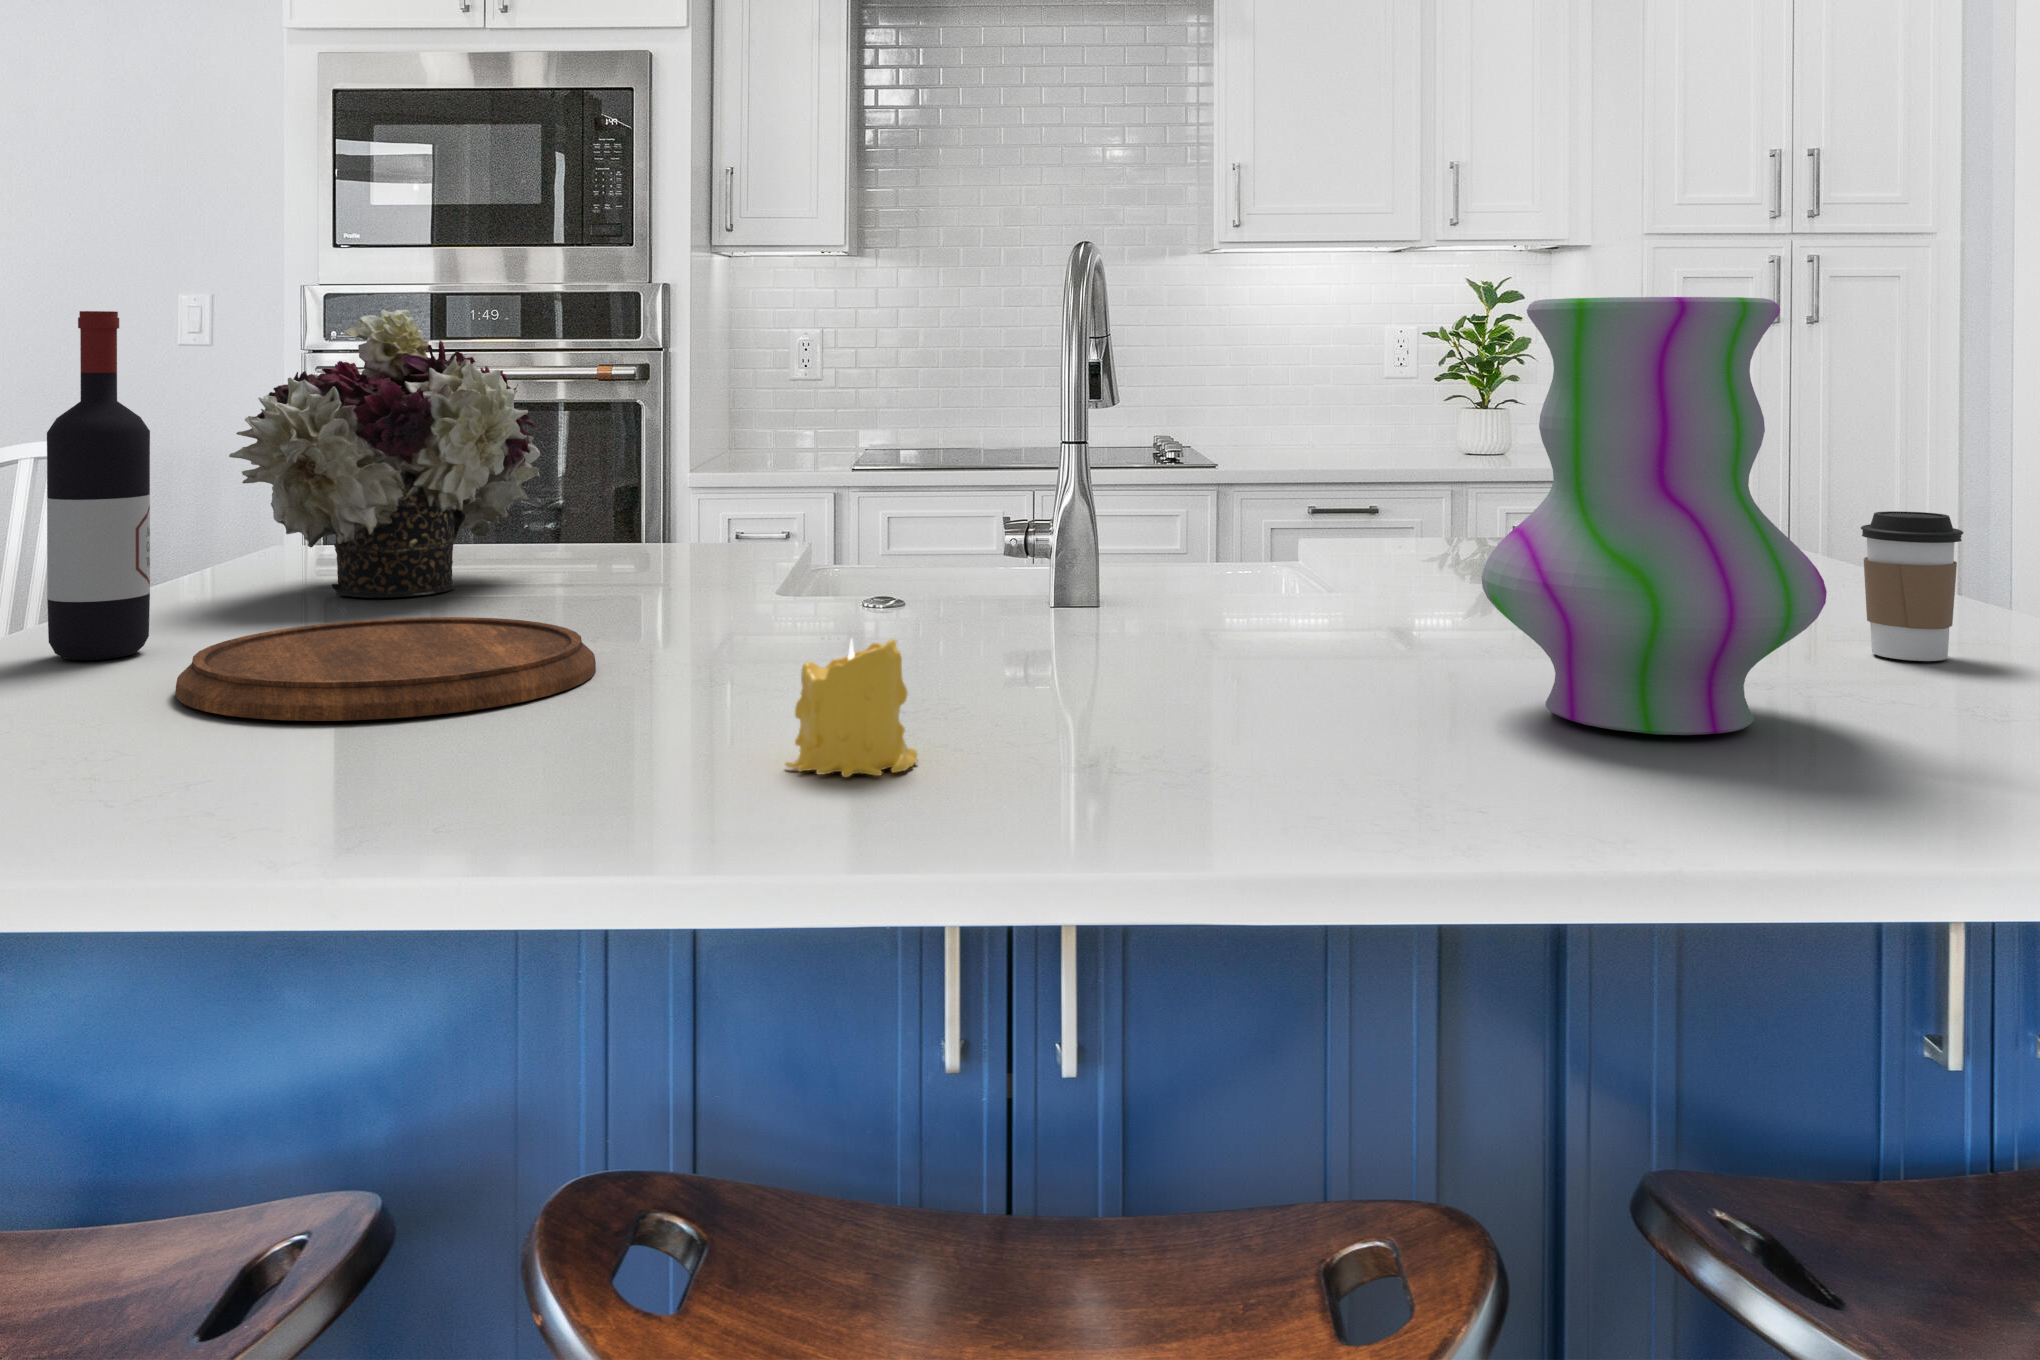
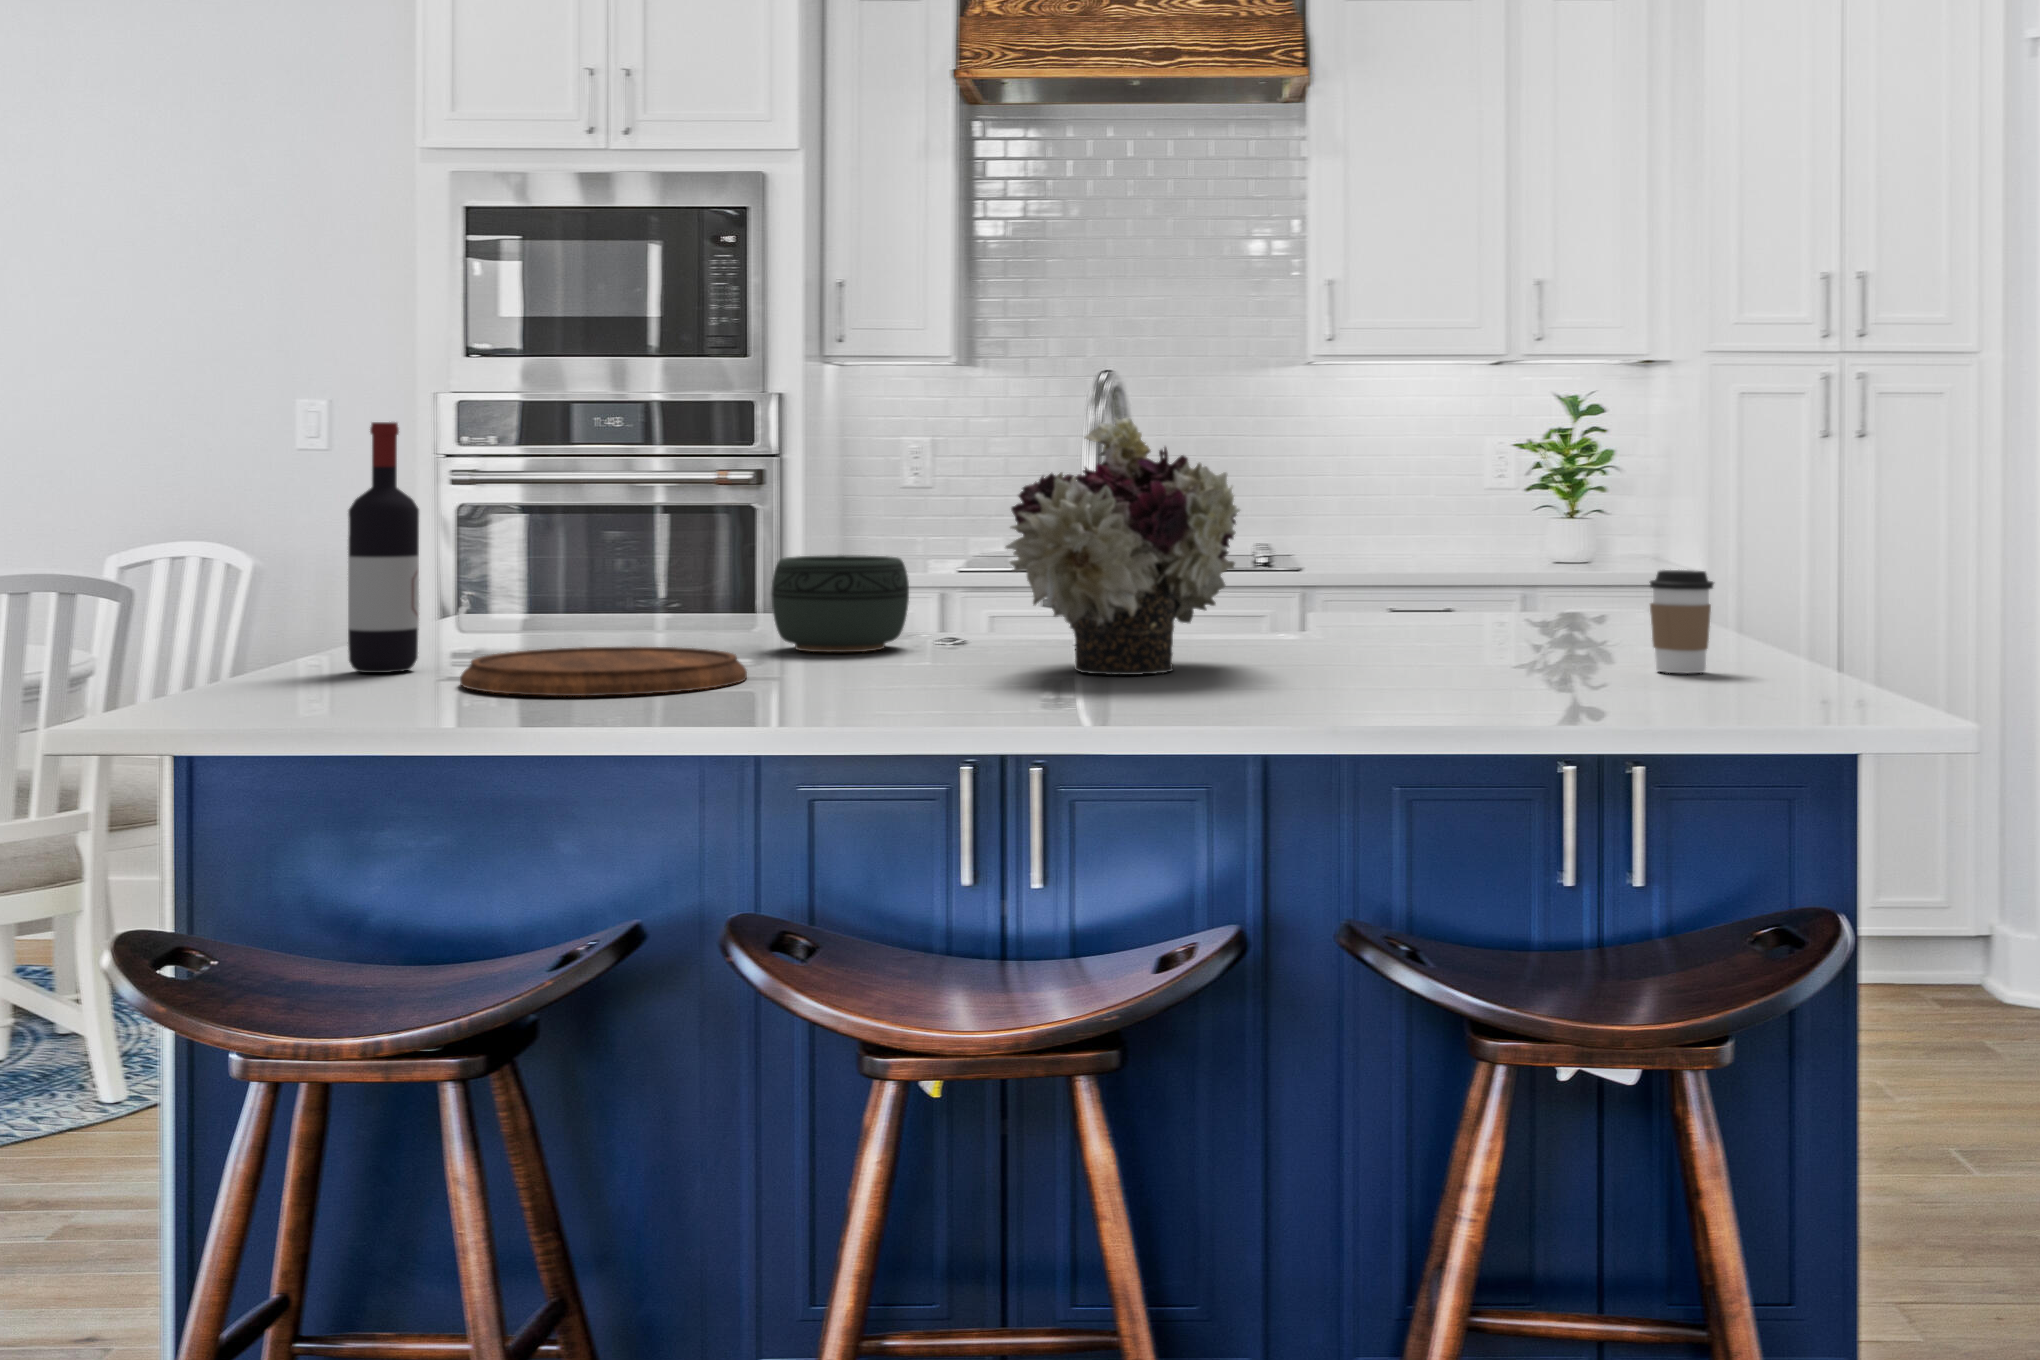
vase: present [1482,297,1827,735] -> none [1342,419,1554,700]
flower arrangement: present [229,309,540,598] -> present [1006,418,1240,675]
bowl: none [639,482,818,613] -> present [771,555,909,652]
candle: present [785,639,917,777] -> none [877,630,962,715]

